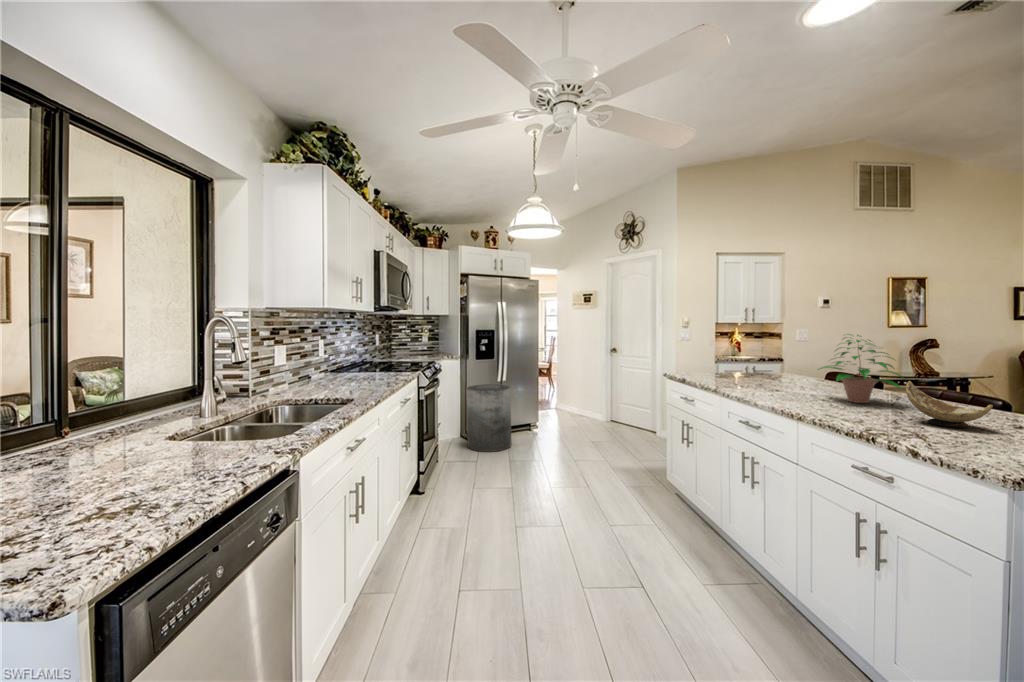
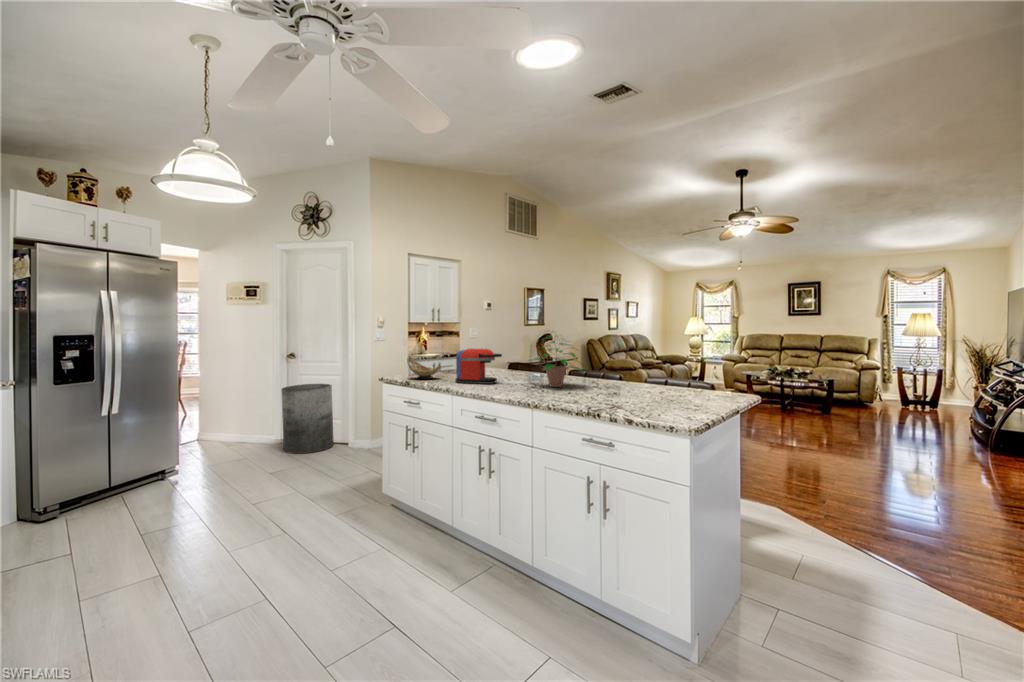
coffee maker: none [733,352,789,390] -> present [456,349,502,384]
decorative bowl: present [906,381,993,428] -> present [407,356,440,379]
trash can: present [466,384,511,452] -> present [281,384,334,454]

